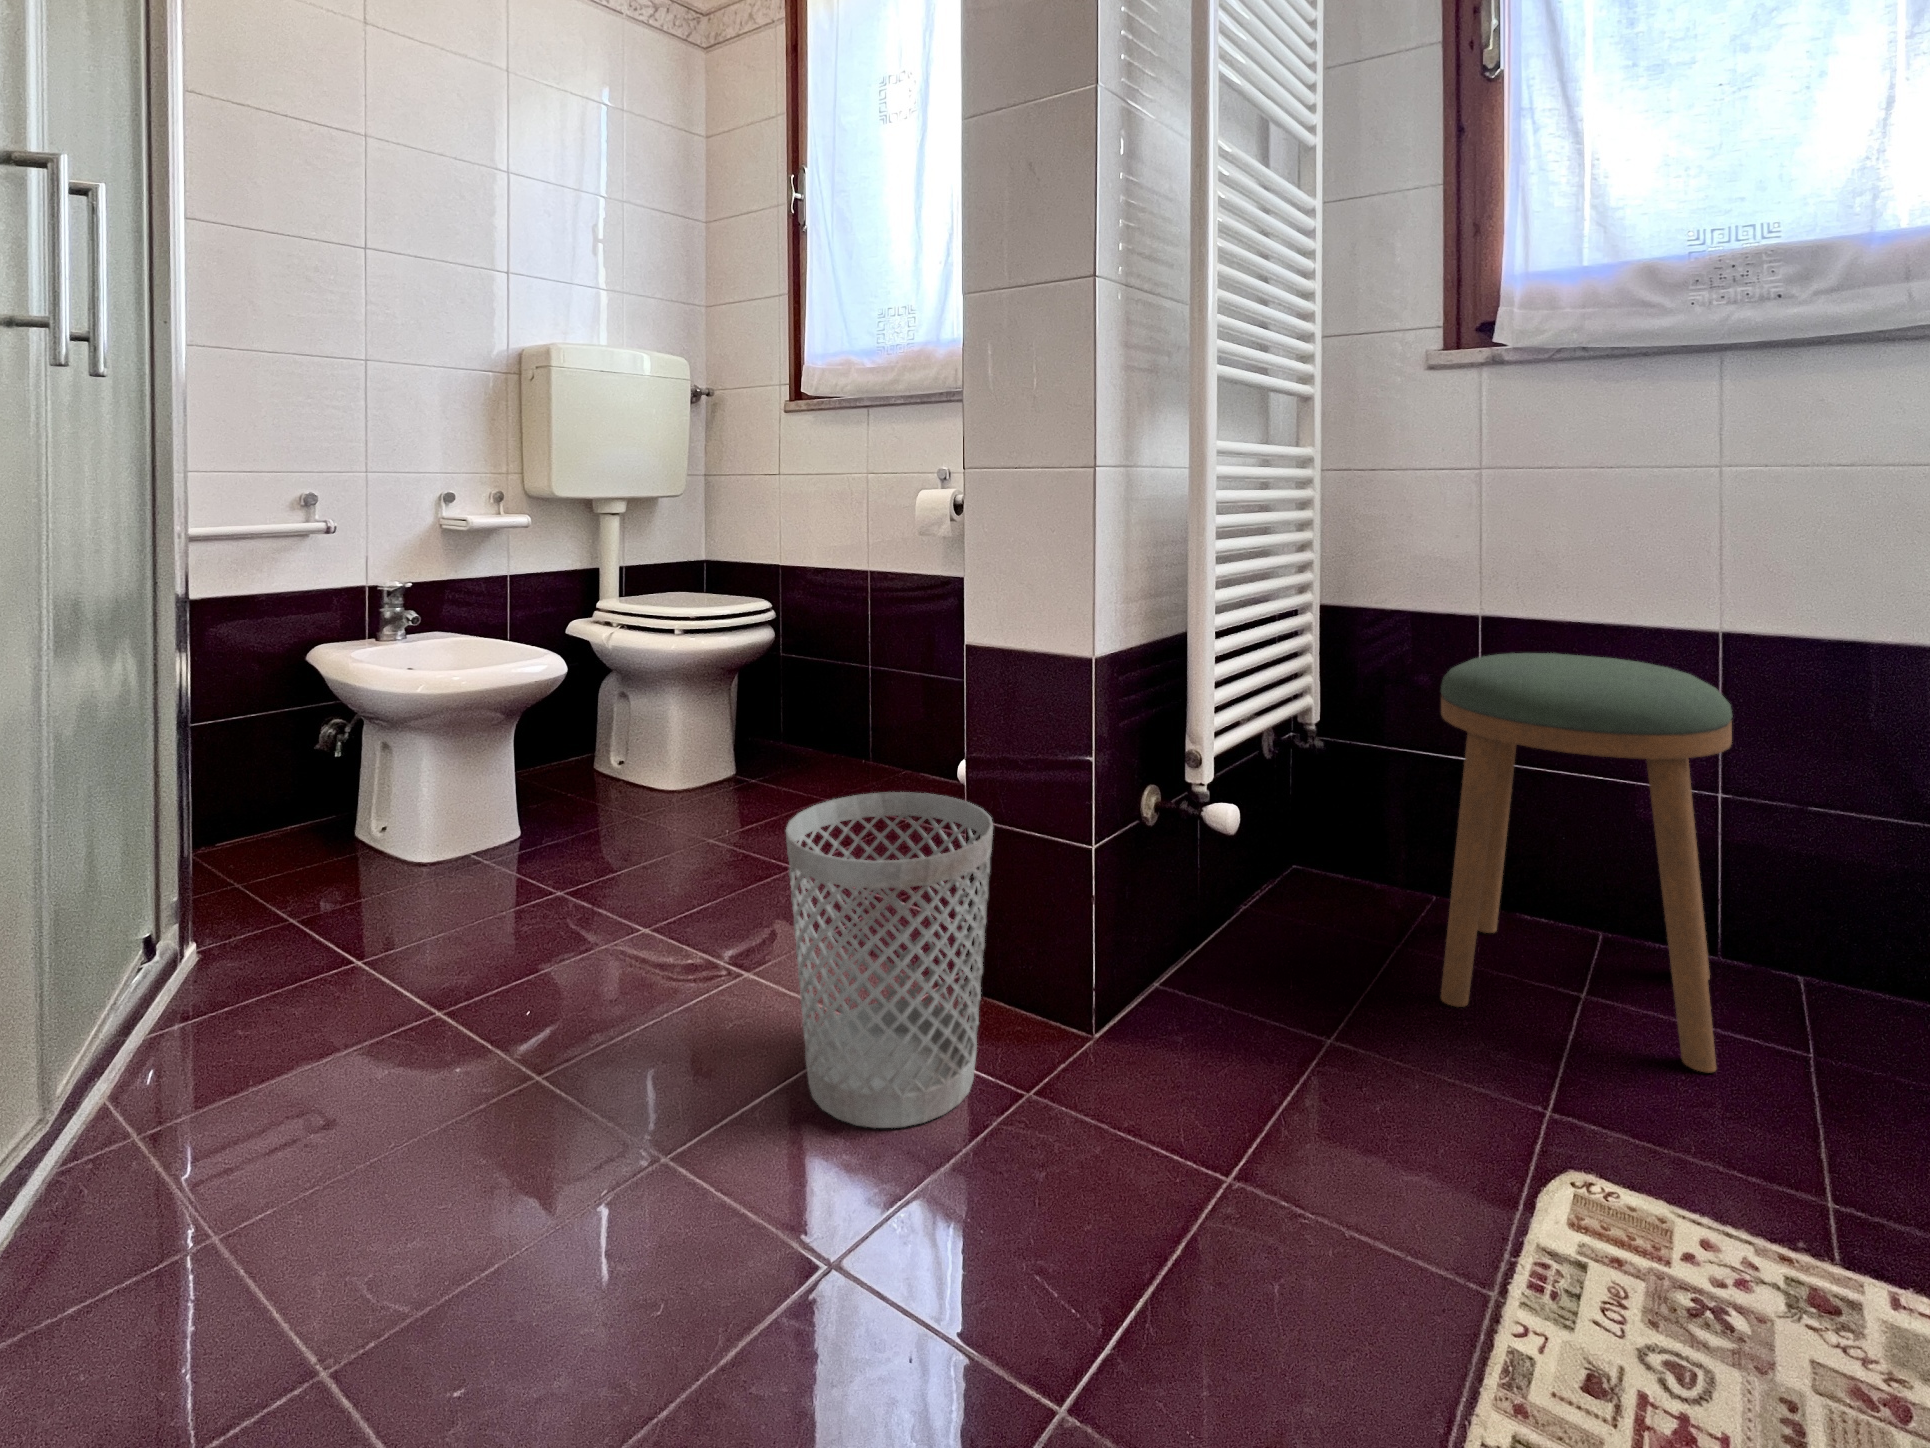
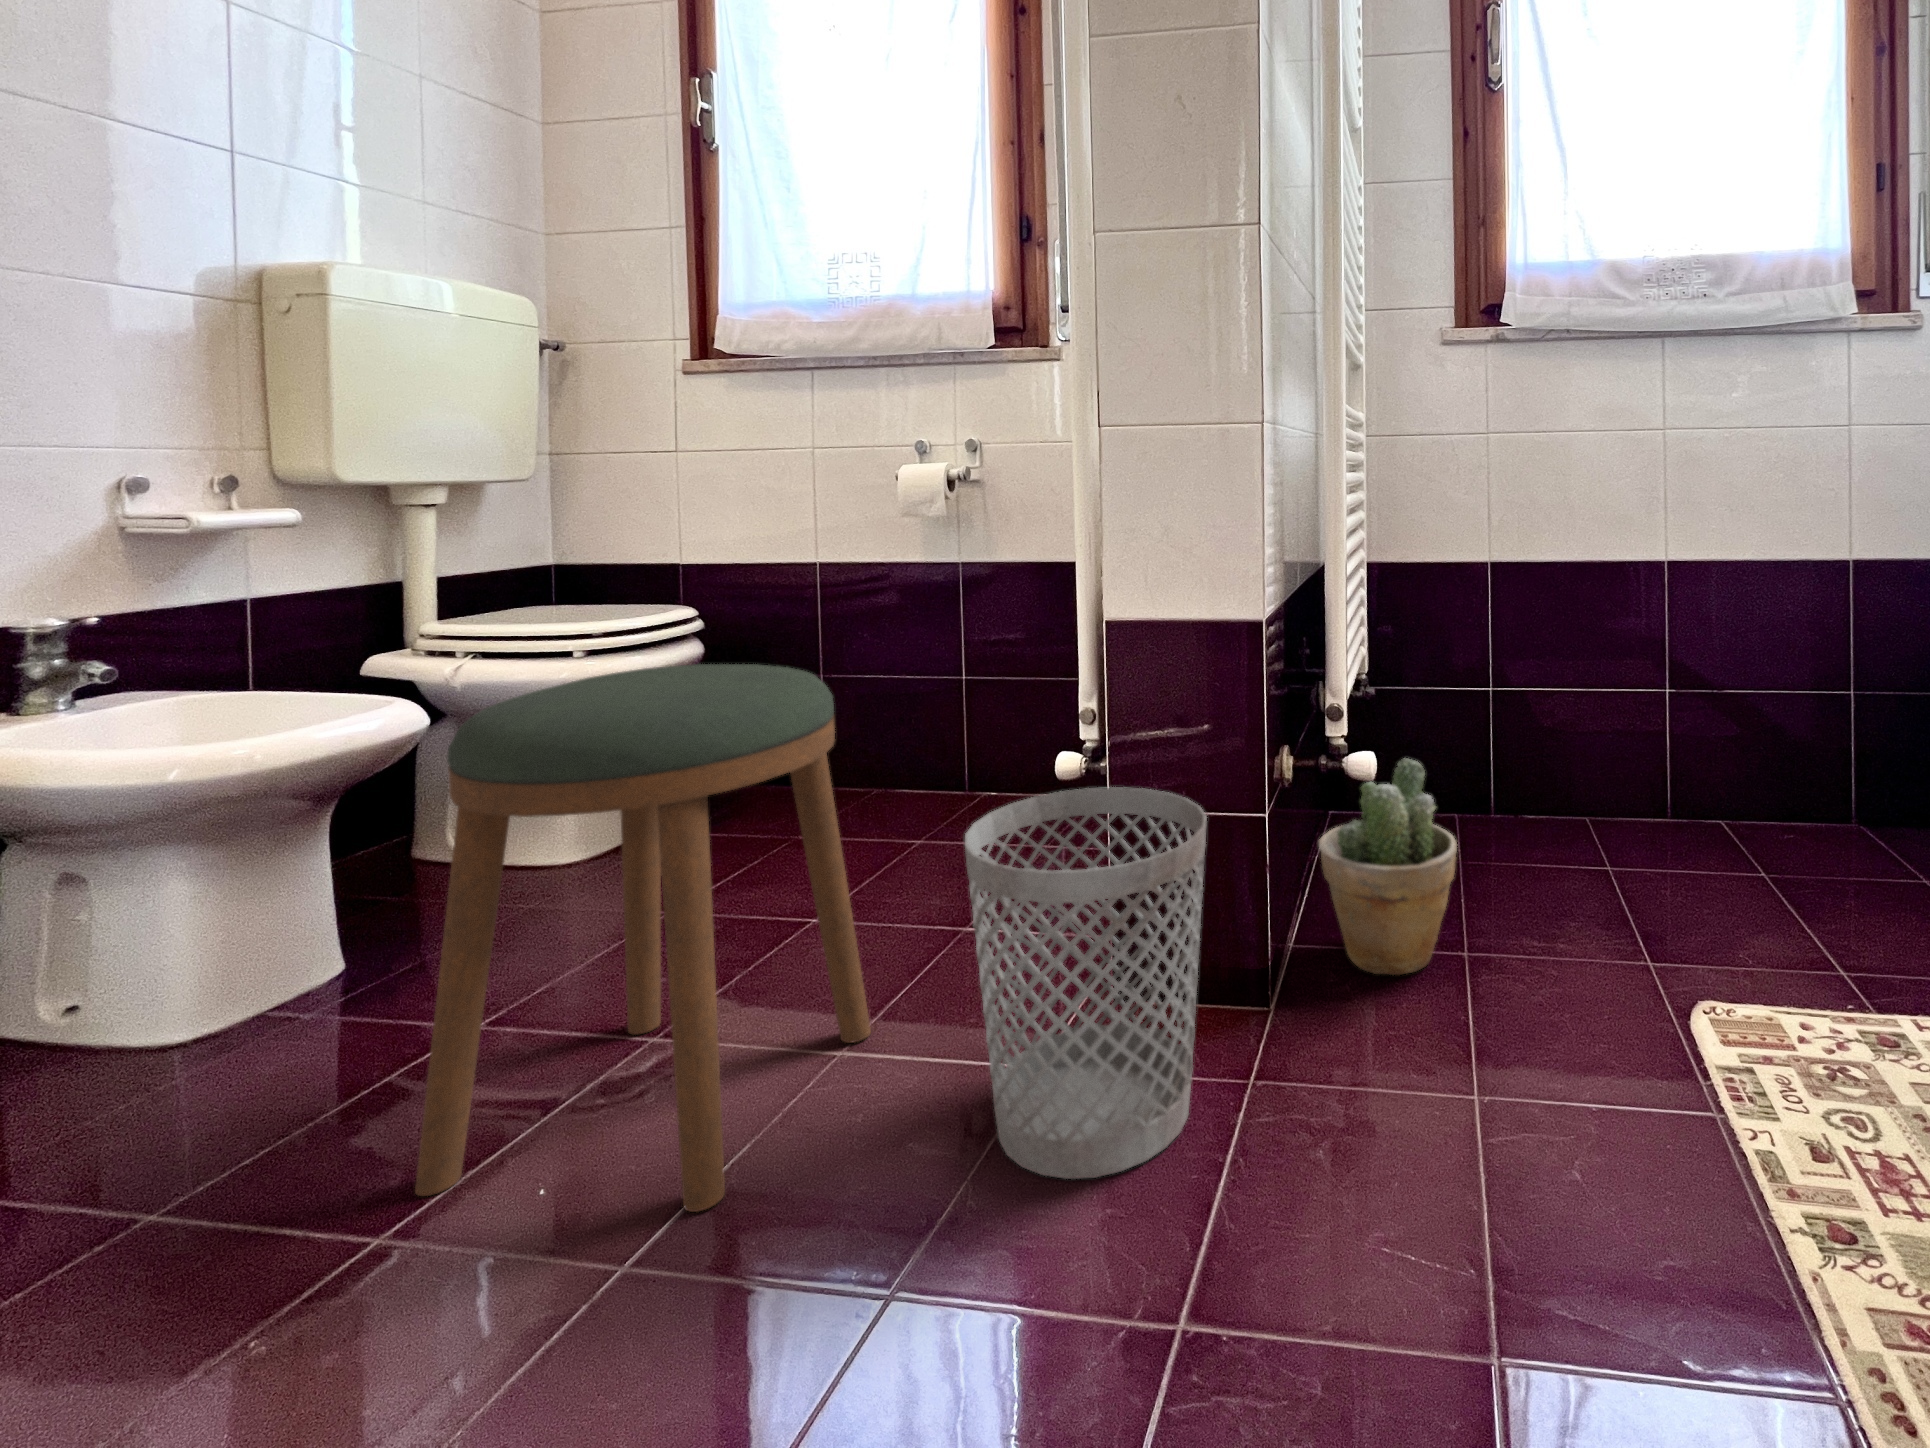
stool: present [1441,653,1732,1072] -> present [415,664,871,1212]
potted plant: none [1175,820,1323,1044] -> present [1319,758,1457,975]

